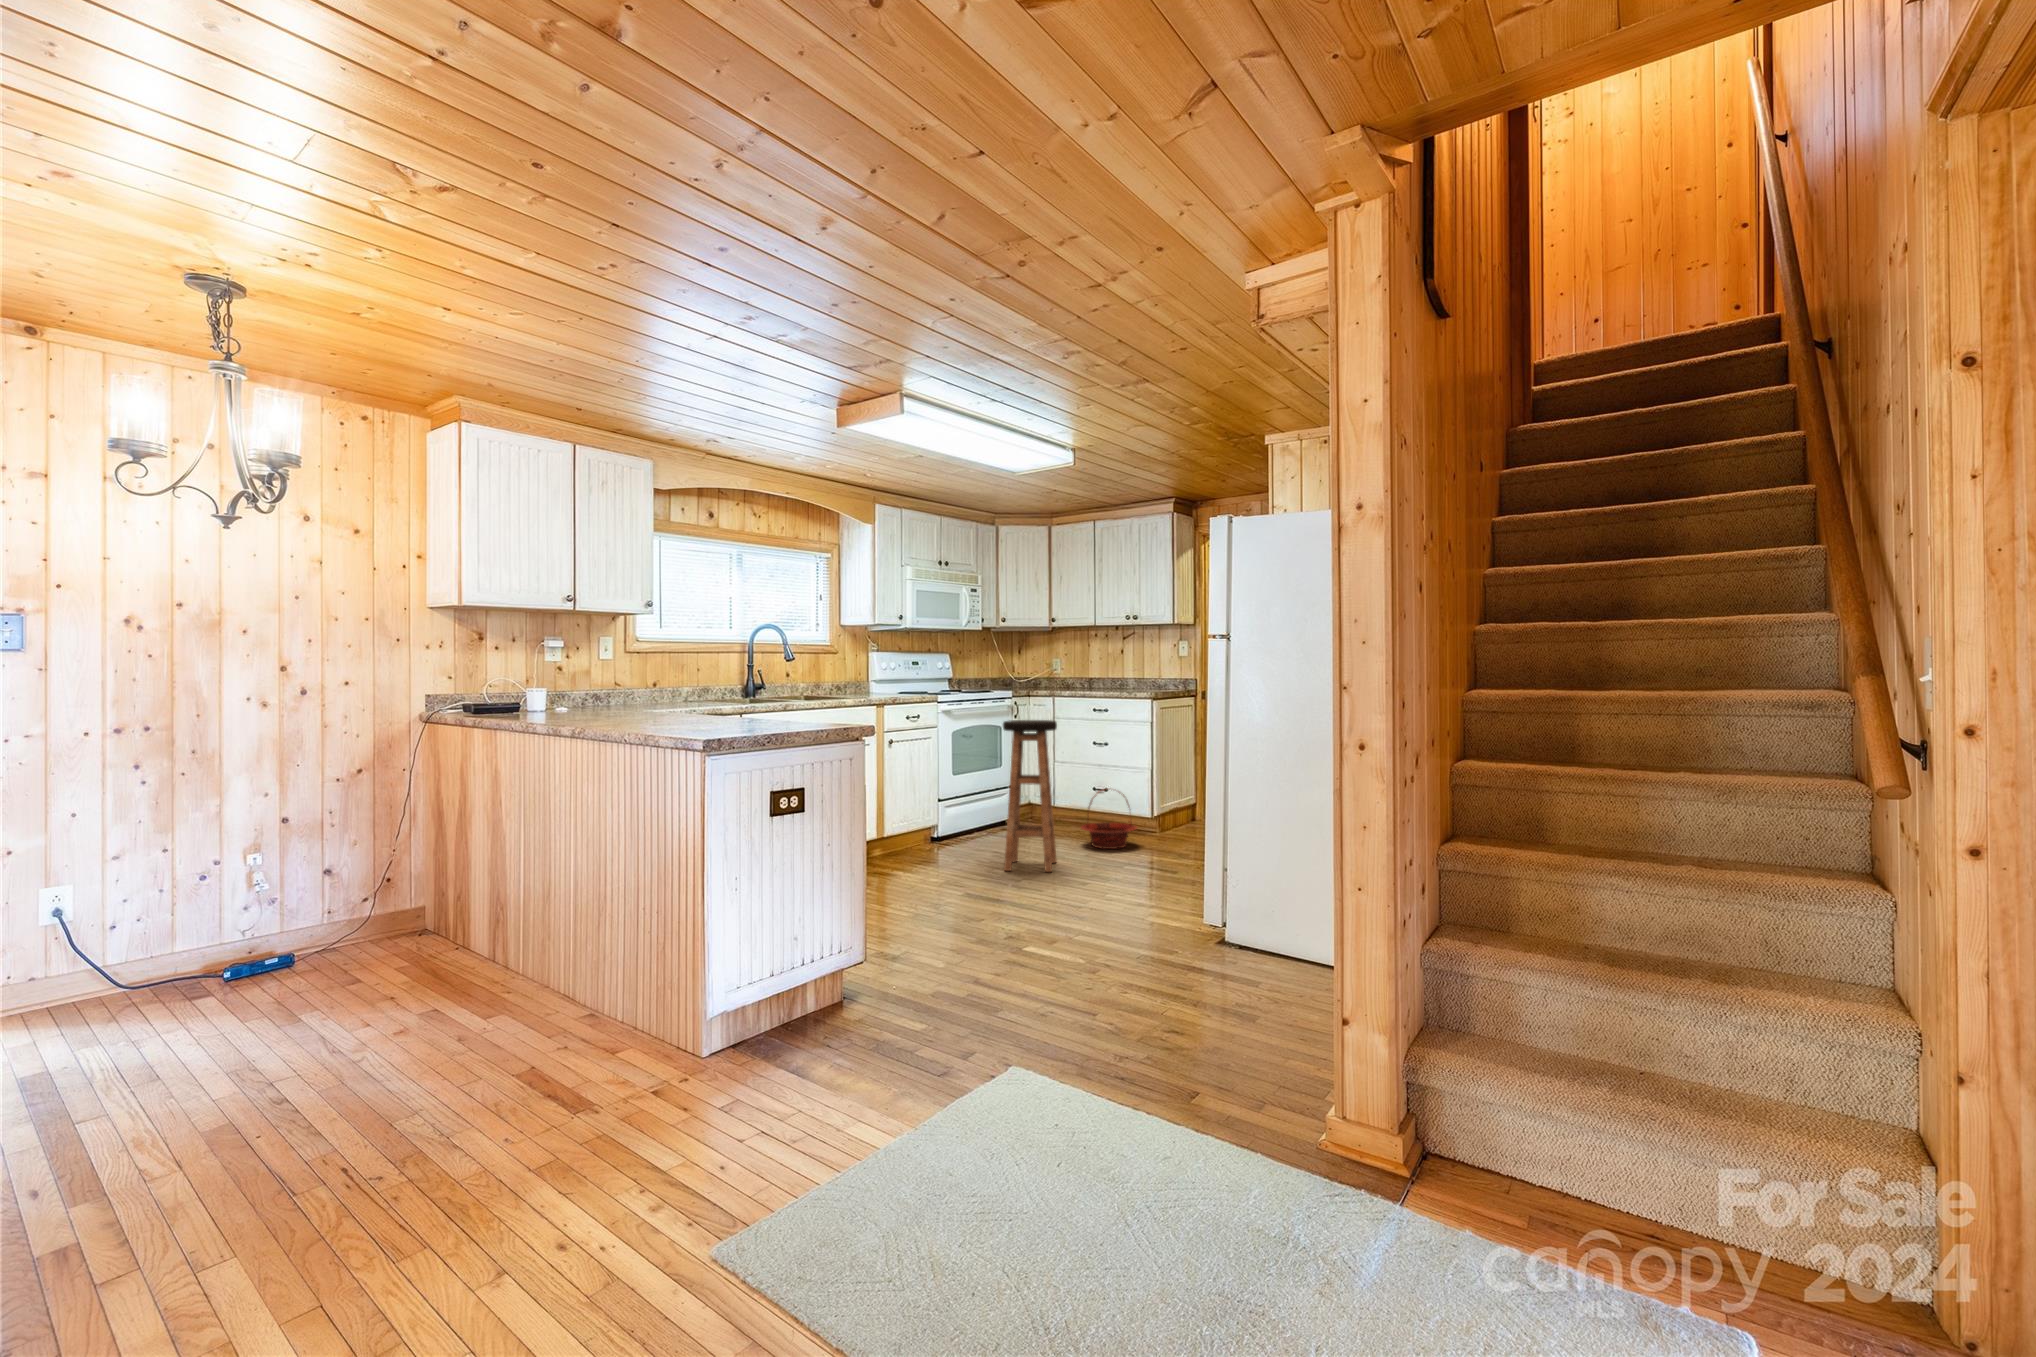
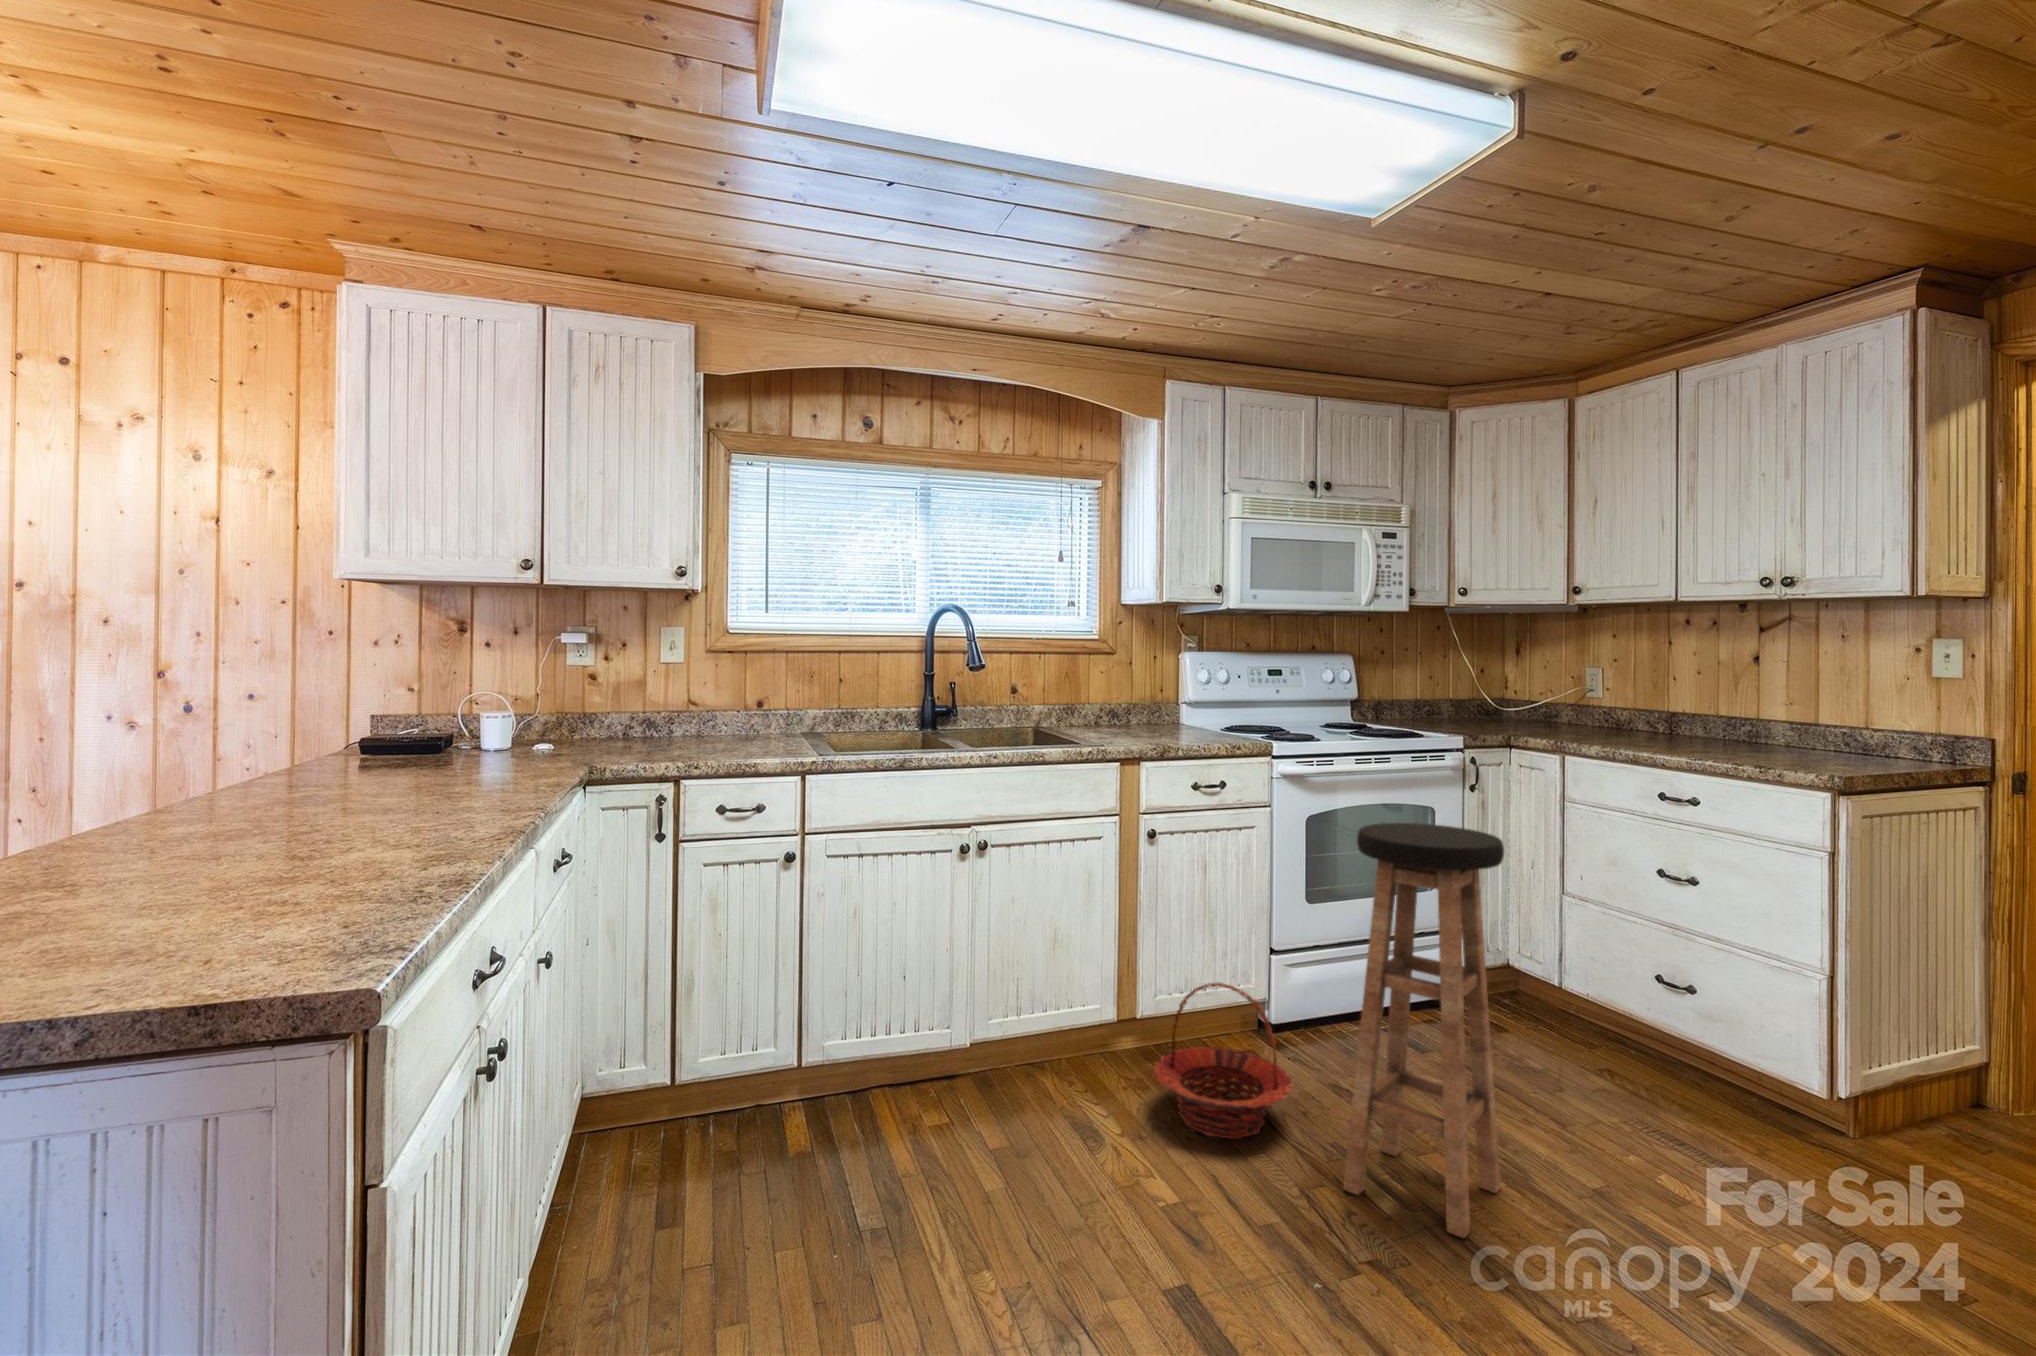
basket: present [1081,790,1137,849] -> present [1154,983,1292,1139]

